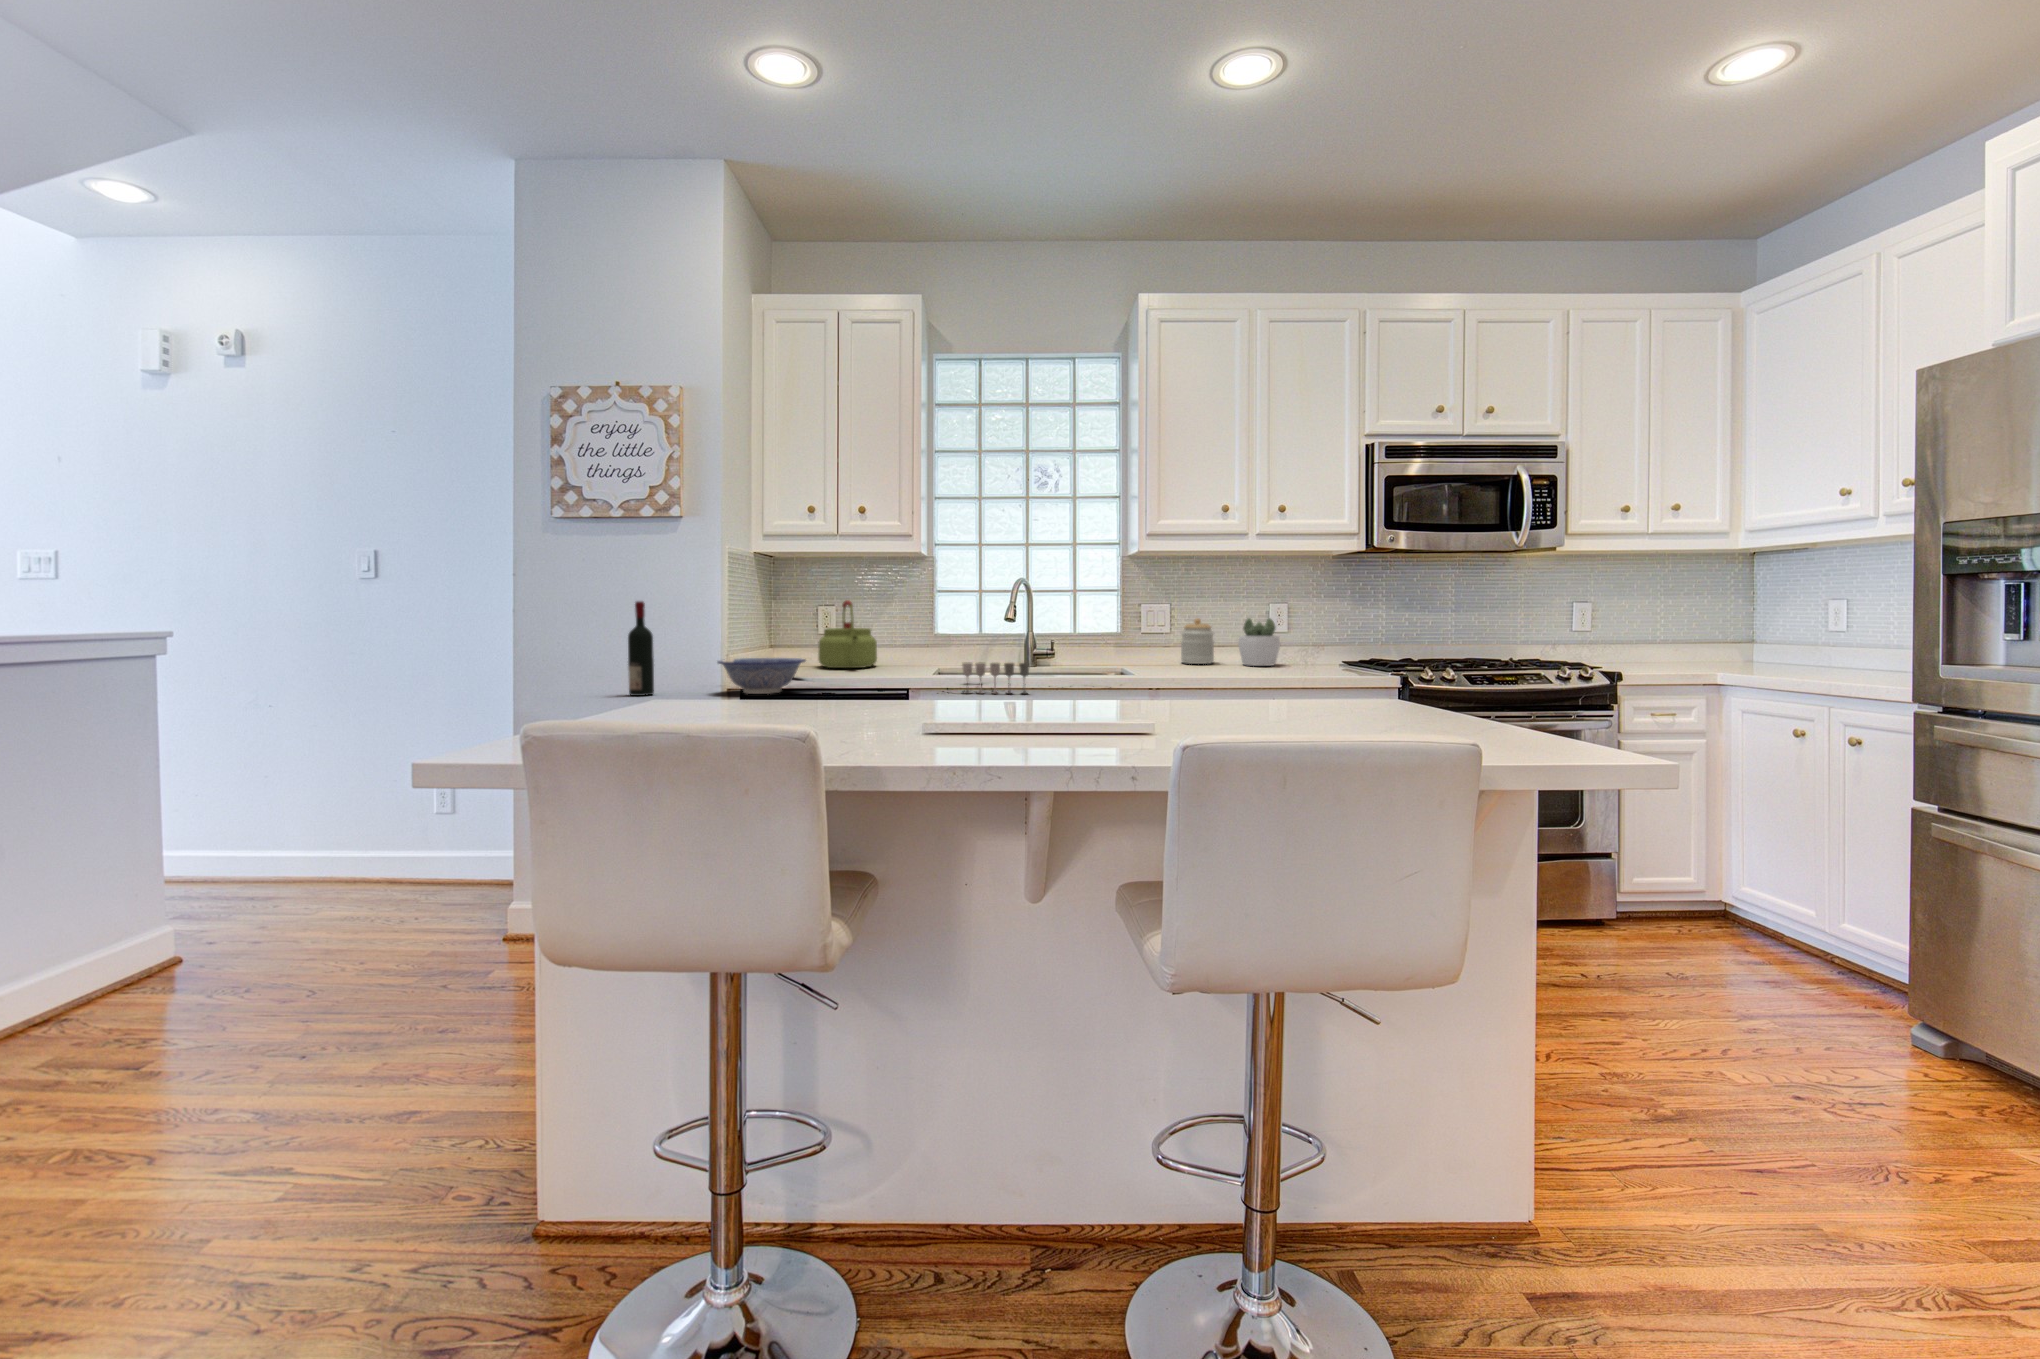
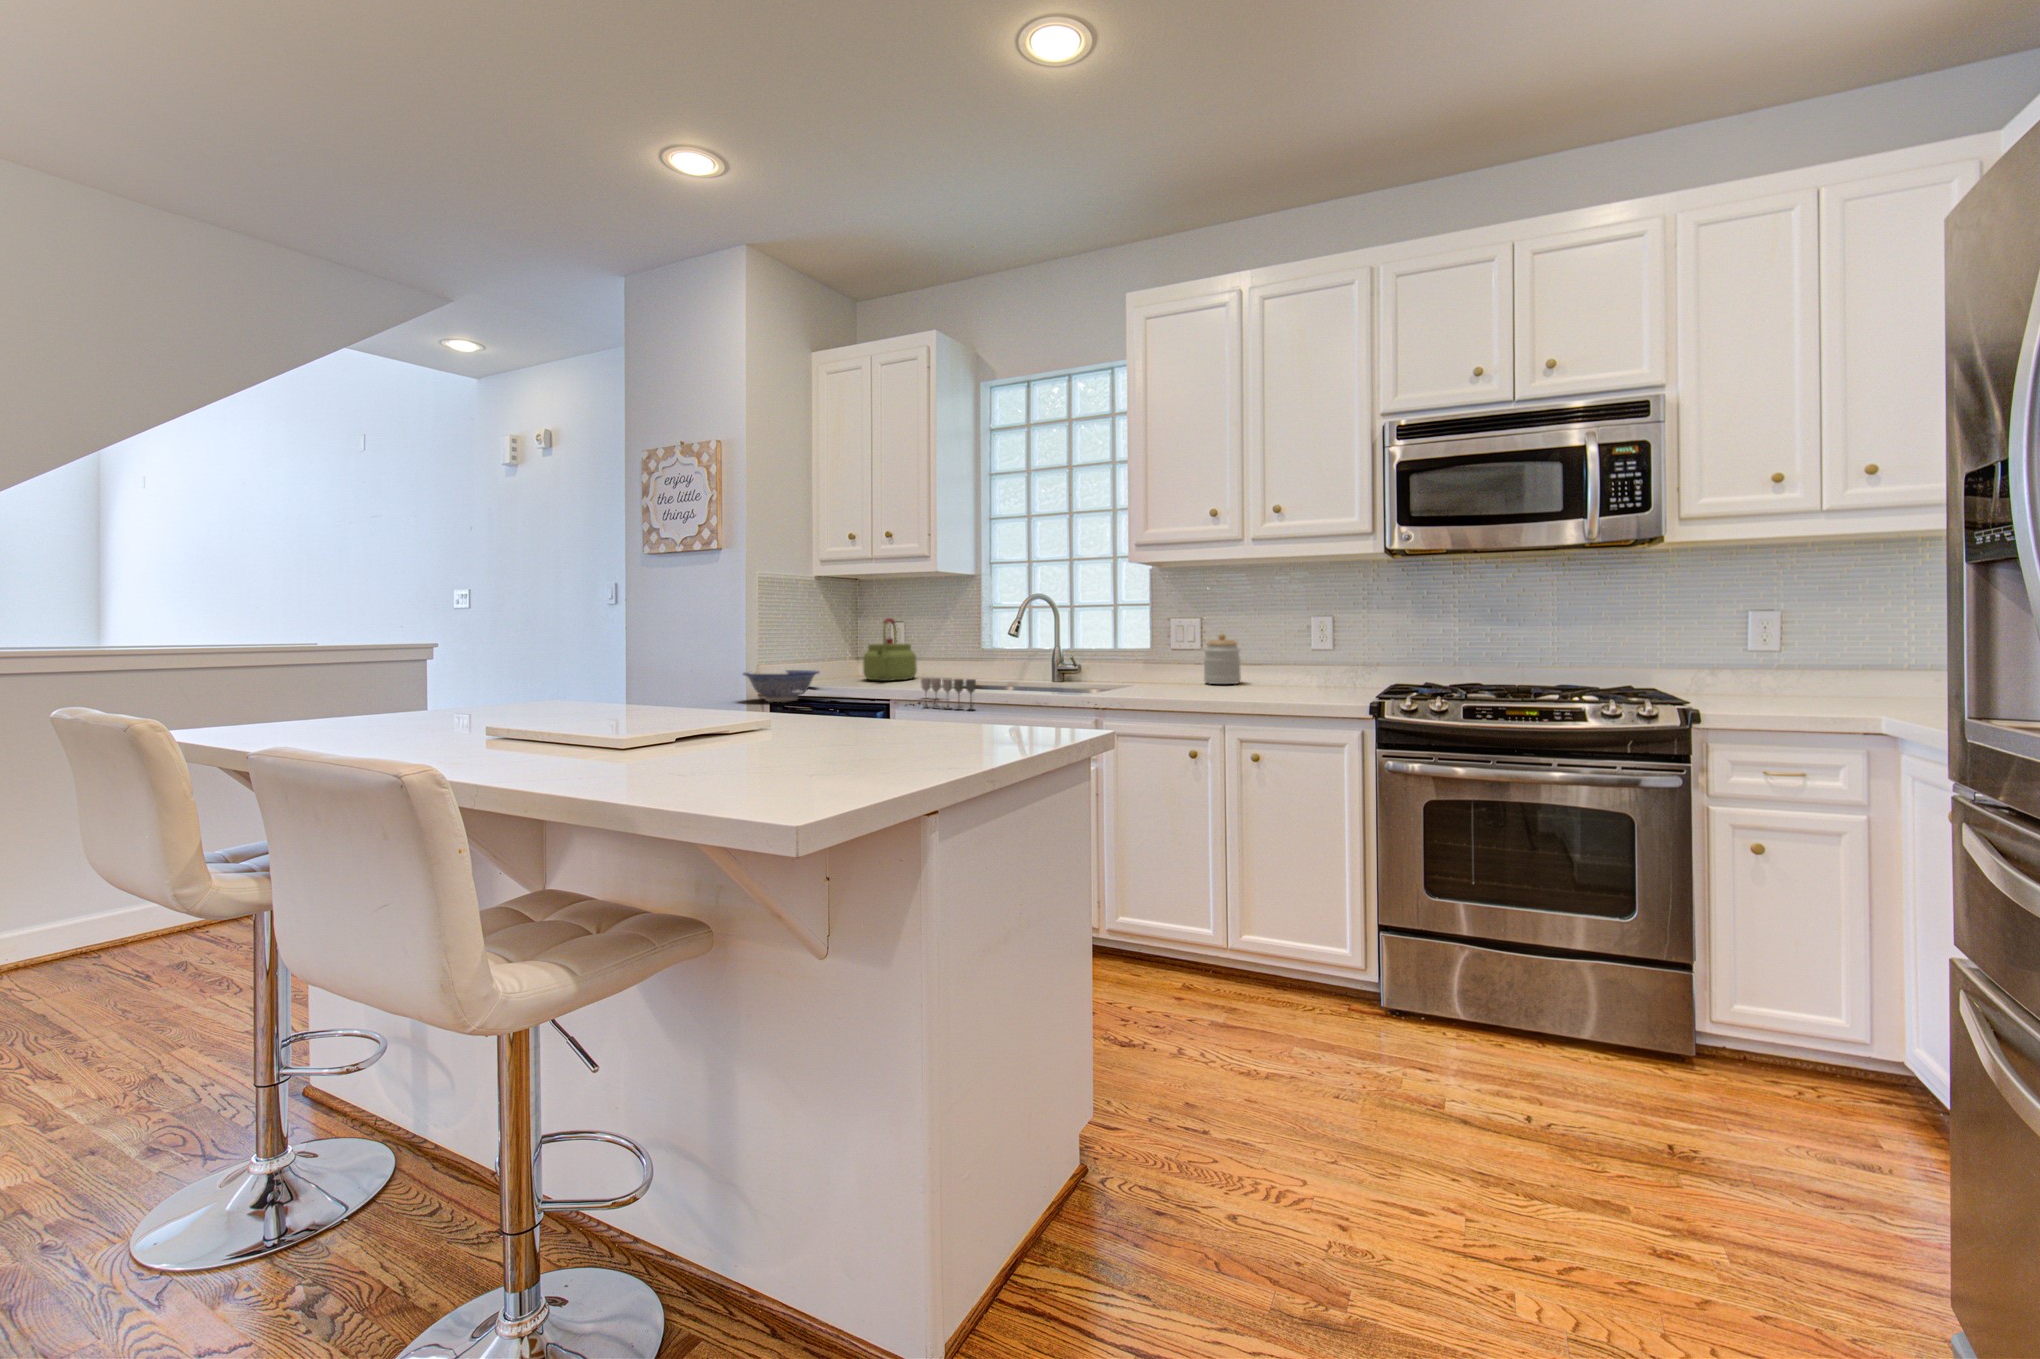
wine bottle: present [628,601,654,696] -> none [685,621,706,700]
succulent plant: present [1238,618,1280,666] -> none [1261,633,1307,688]

